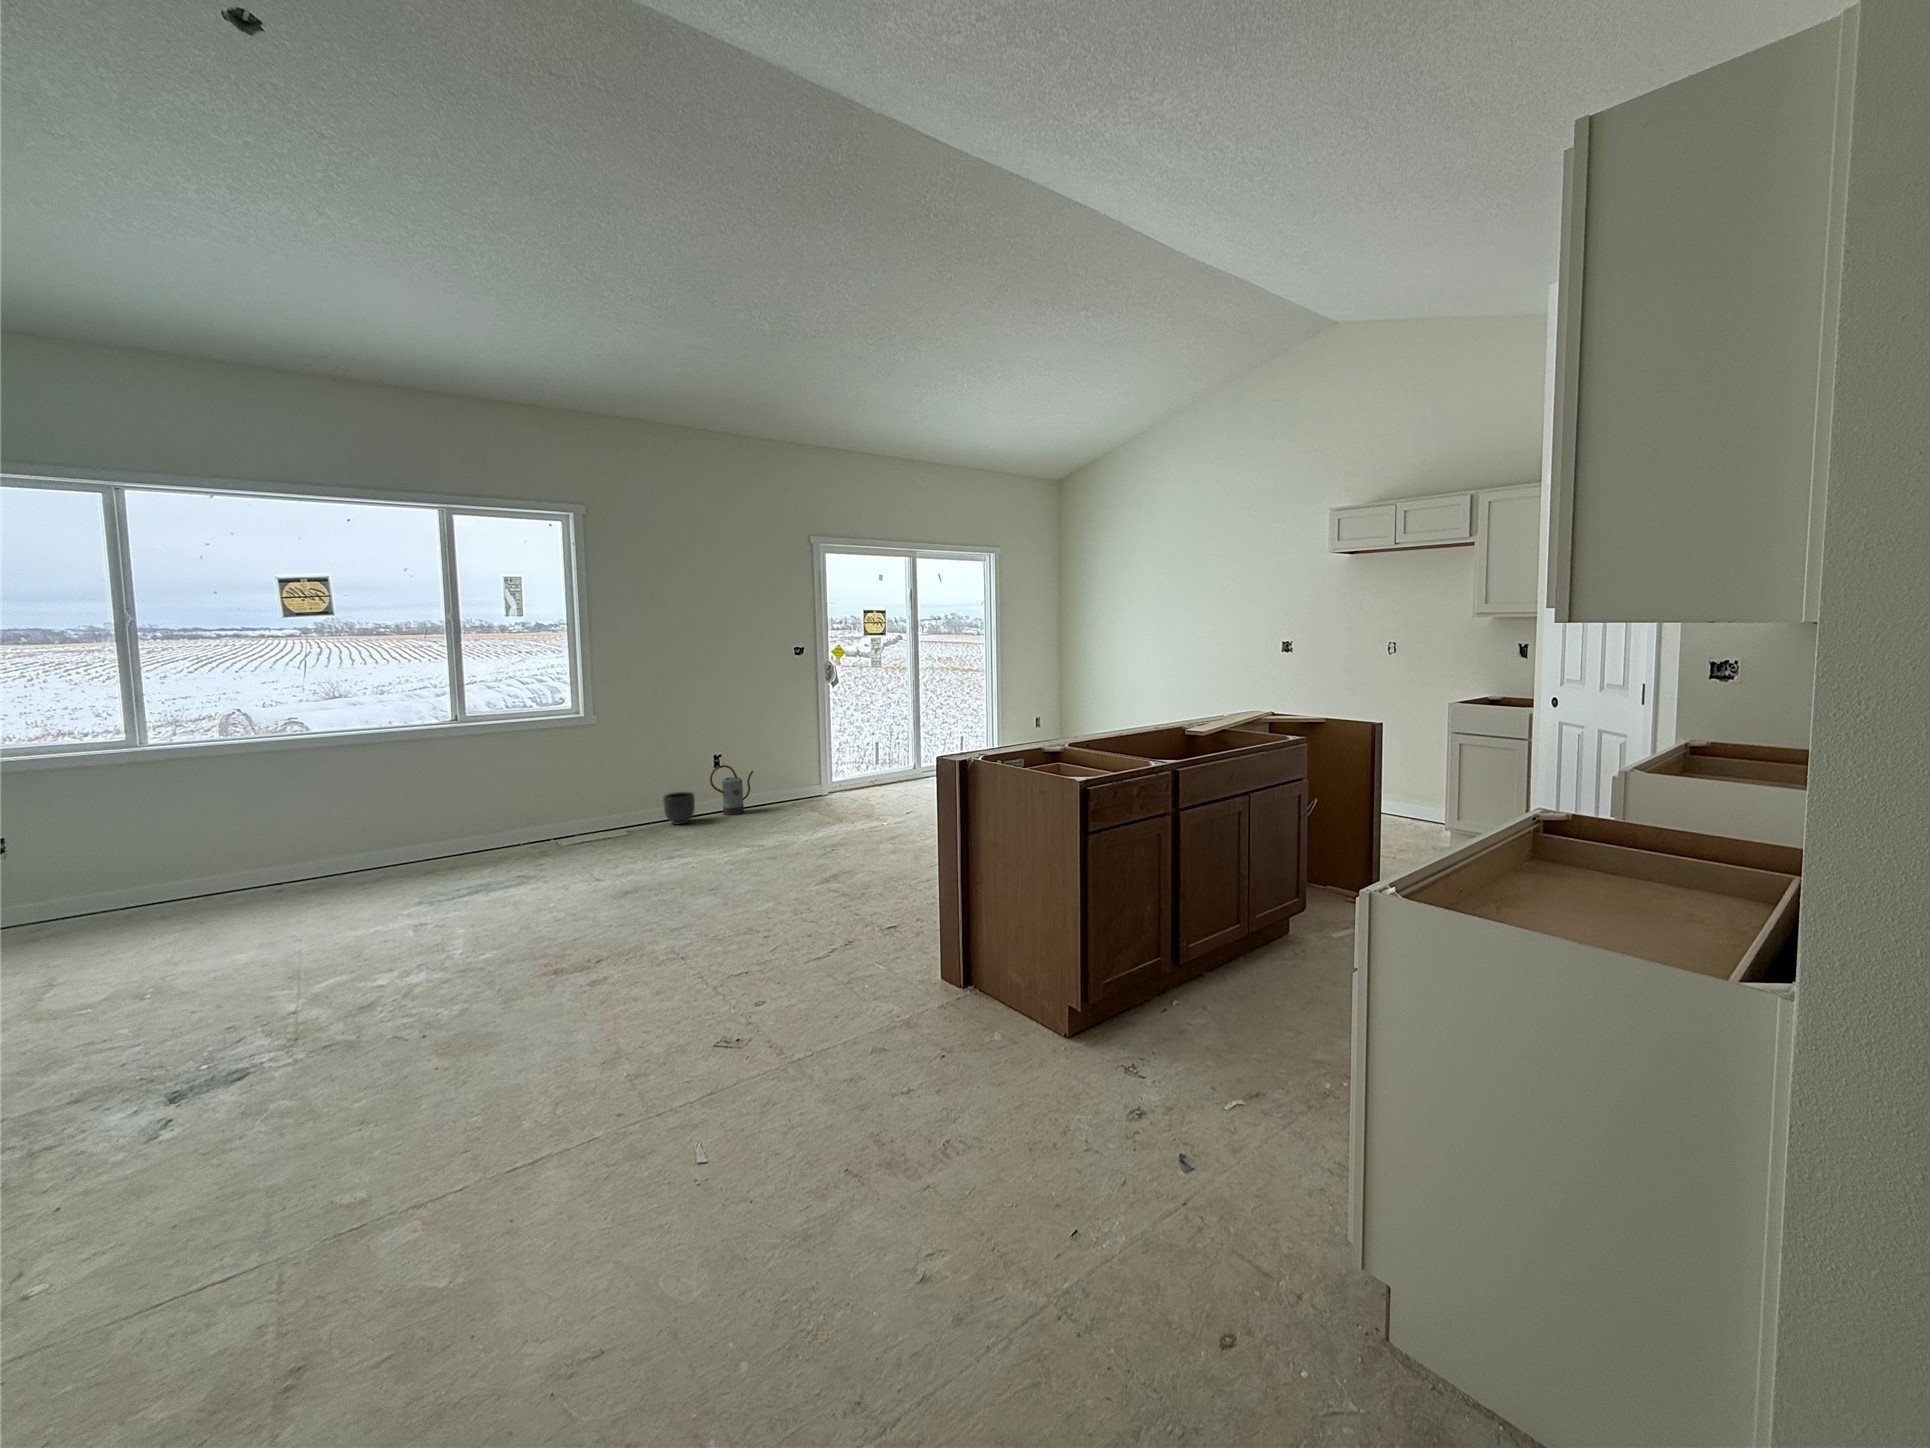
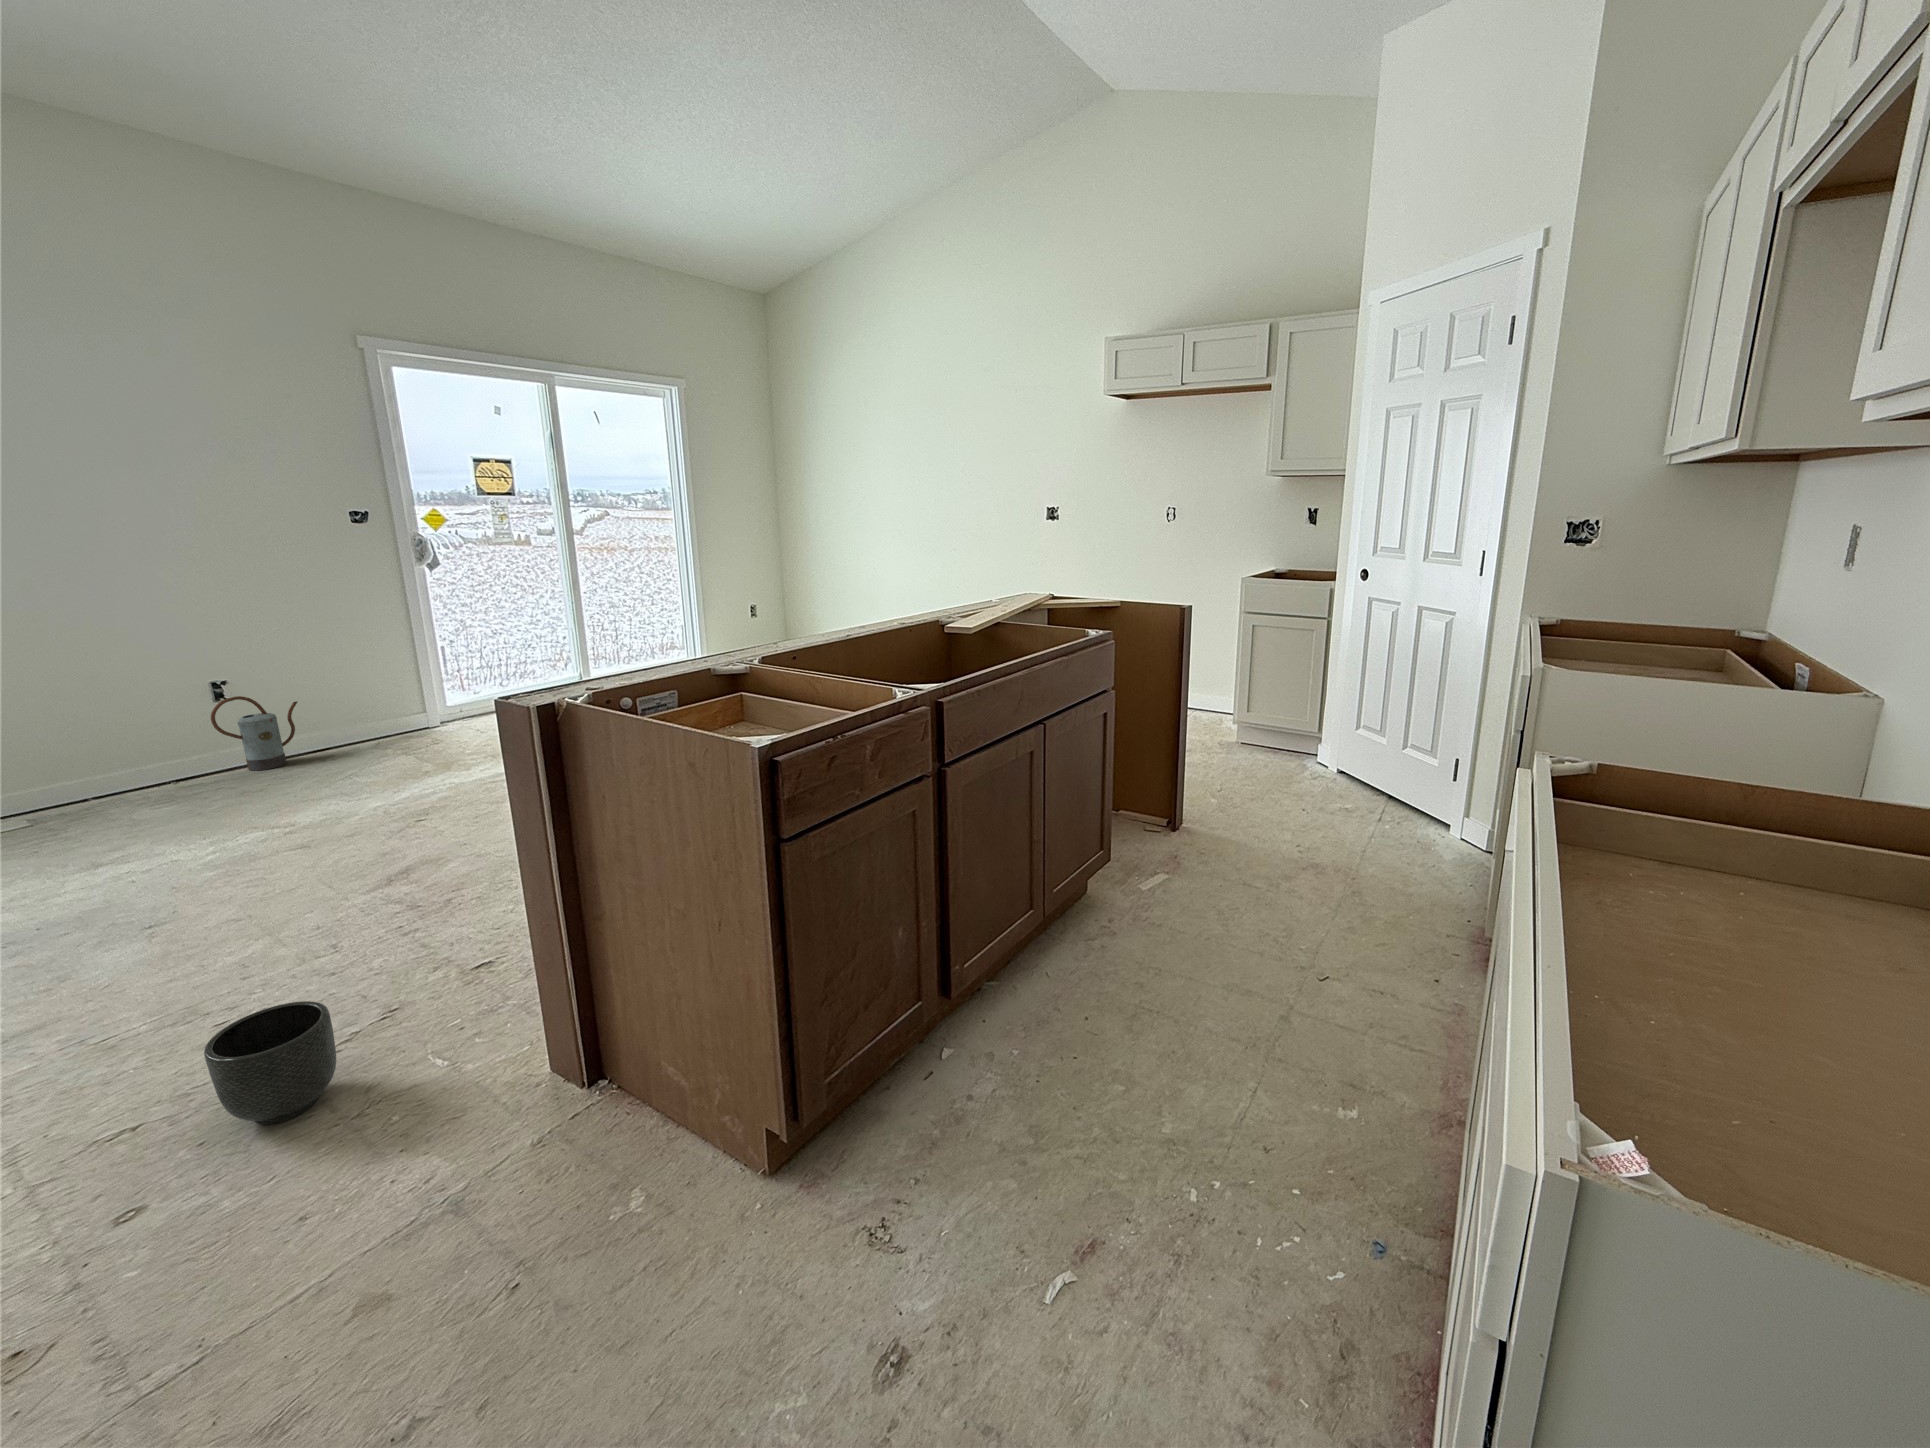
planter: present [663,792,695,824] -> present [204,1001,336,1124]

